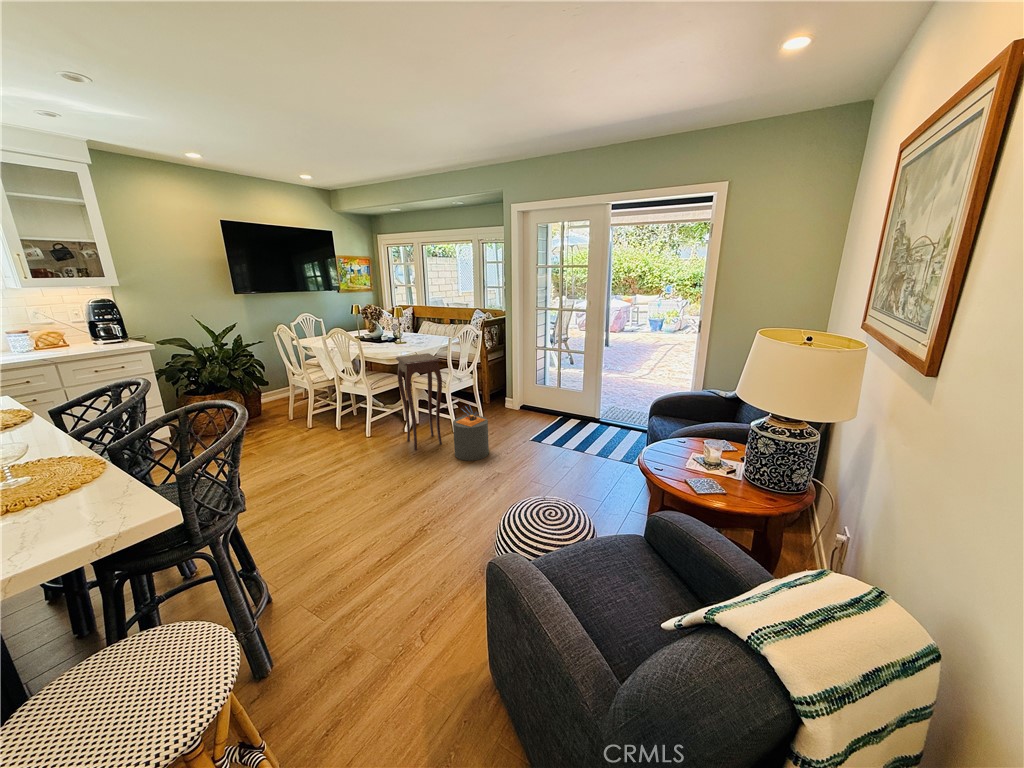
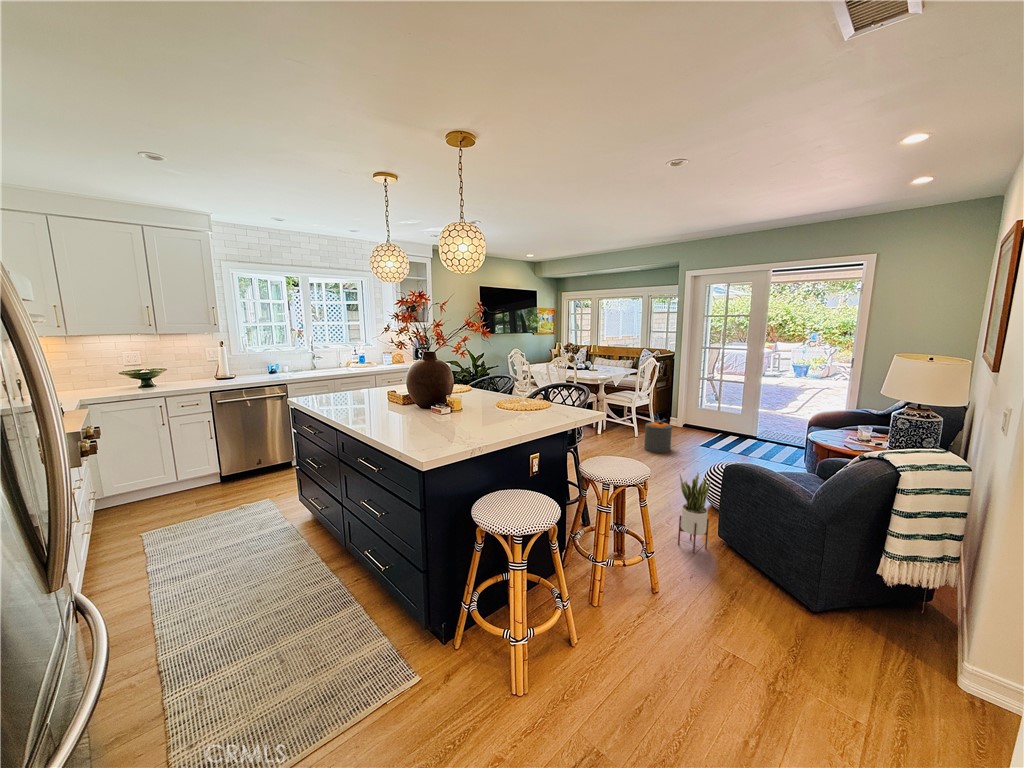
side table: present [396,353,442,450] -> none [602,377,637,444]
potted plant: none [387,581,462,731] -> present [678,473,711,553]

